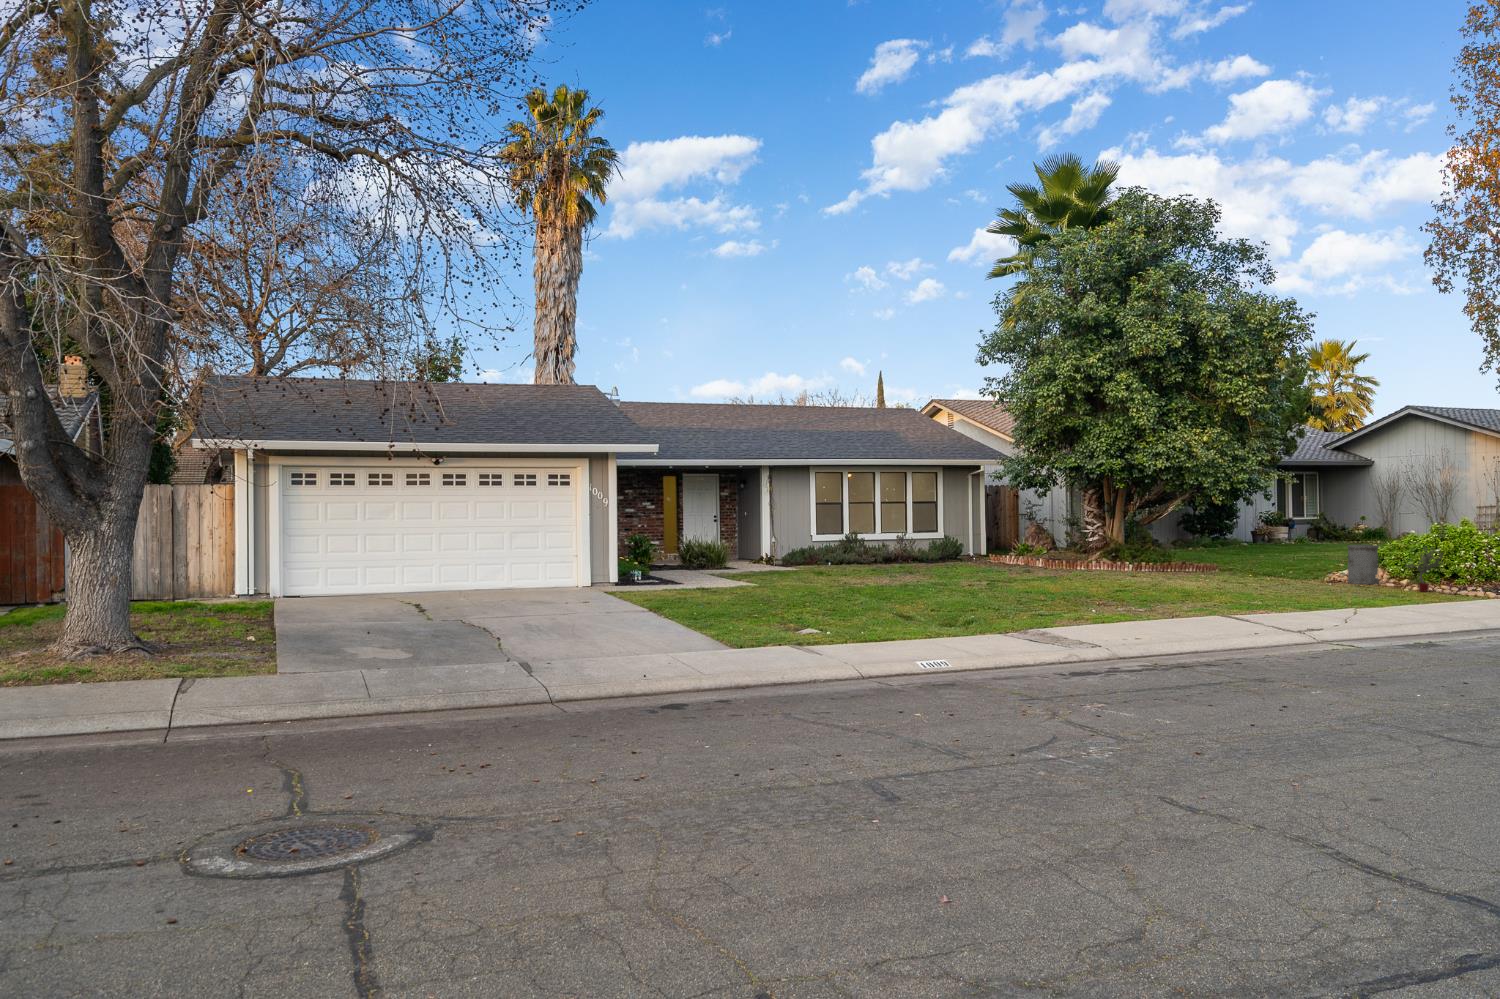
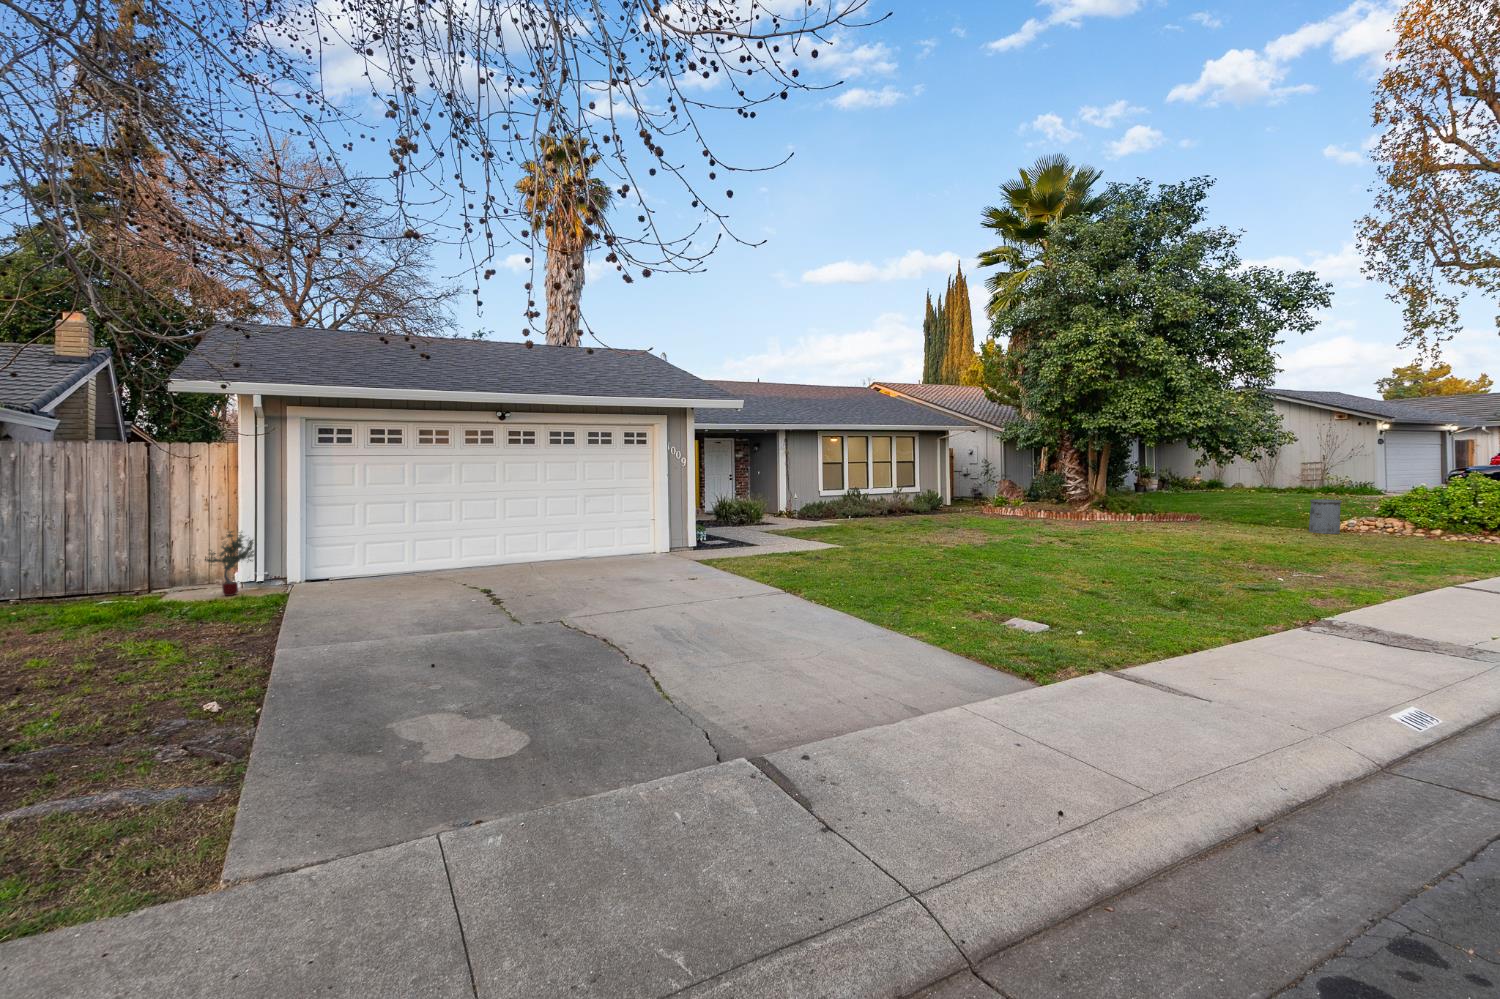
potted tree: present [1407,547,1443,592] -> present [205,531,254,596]

